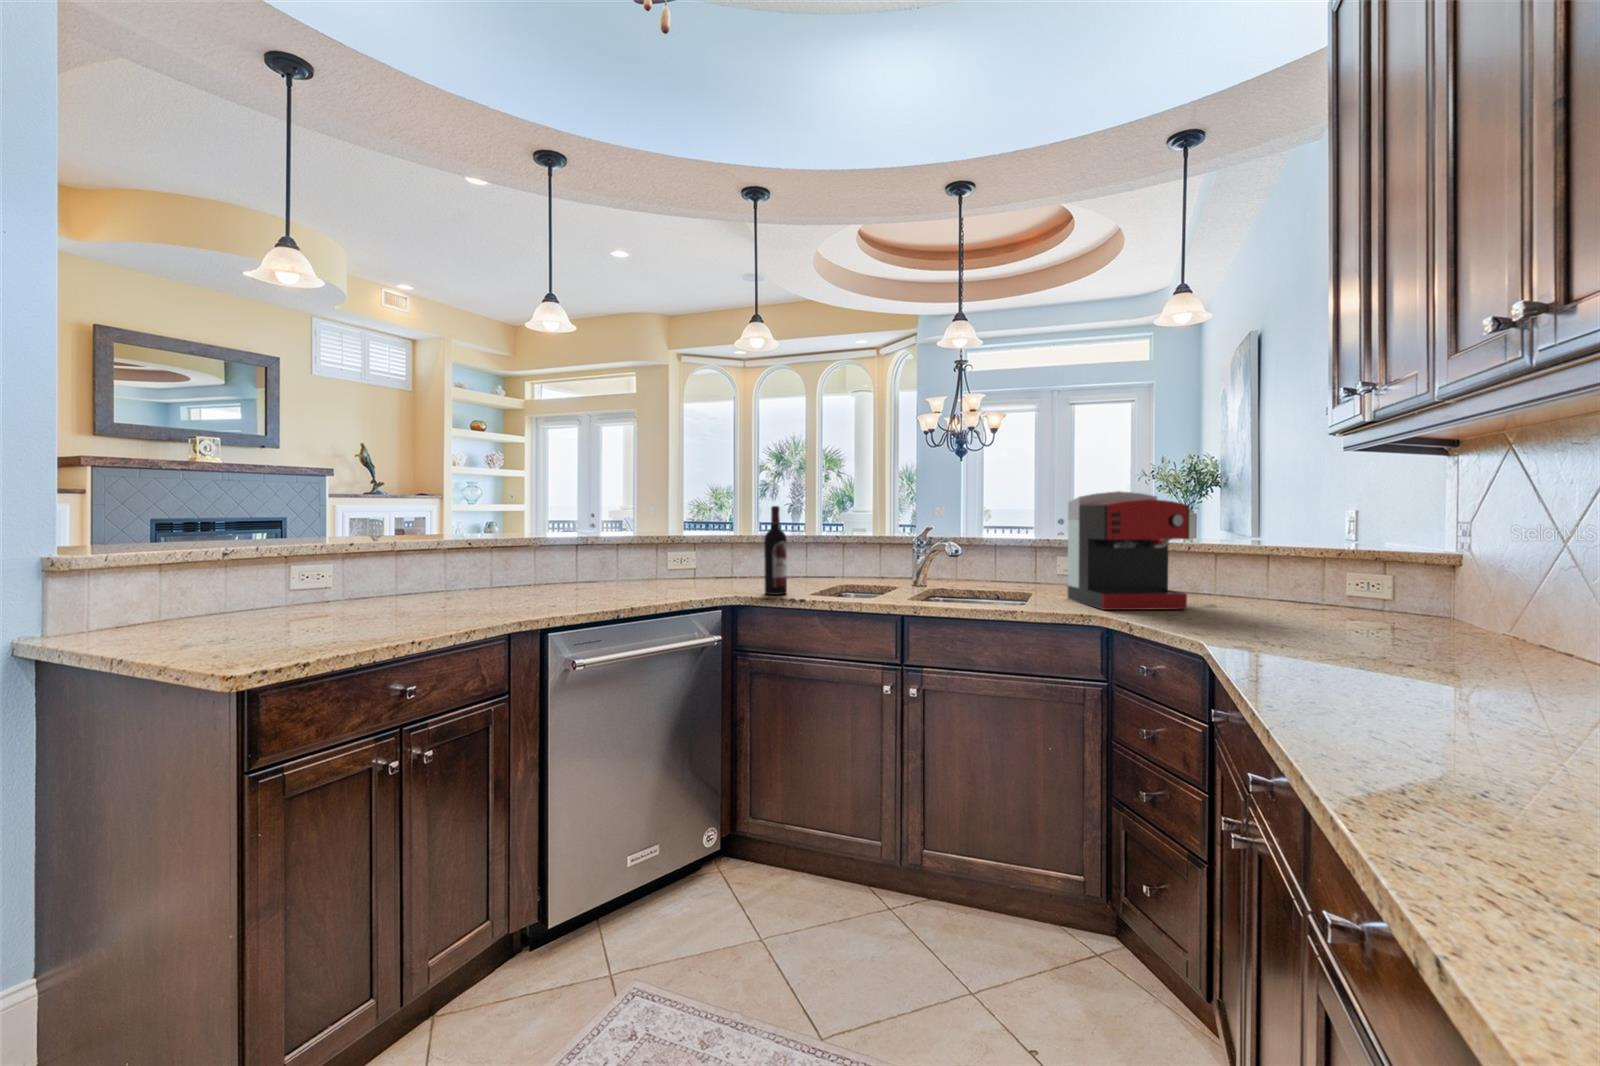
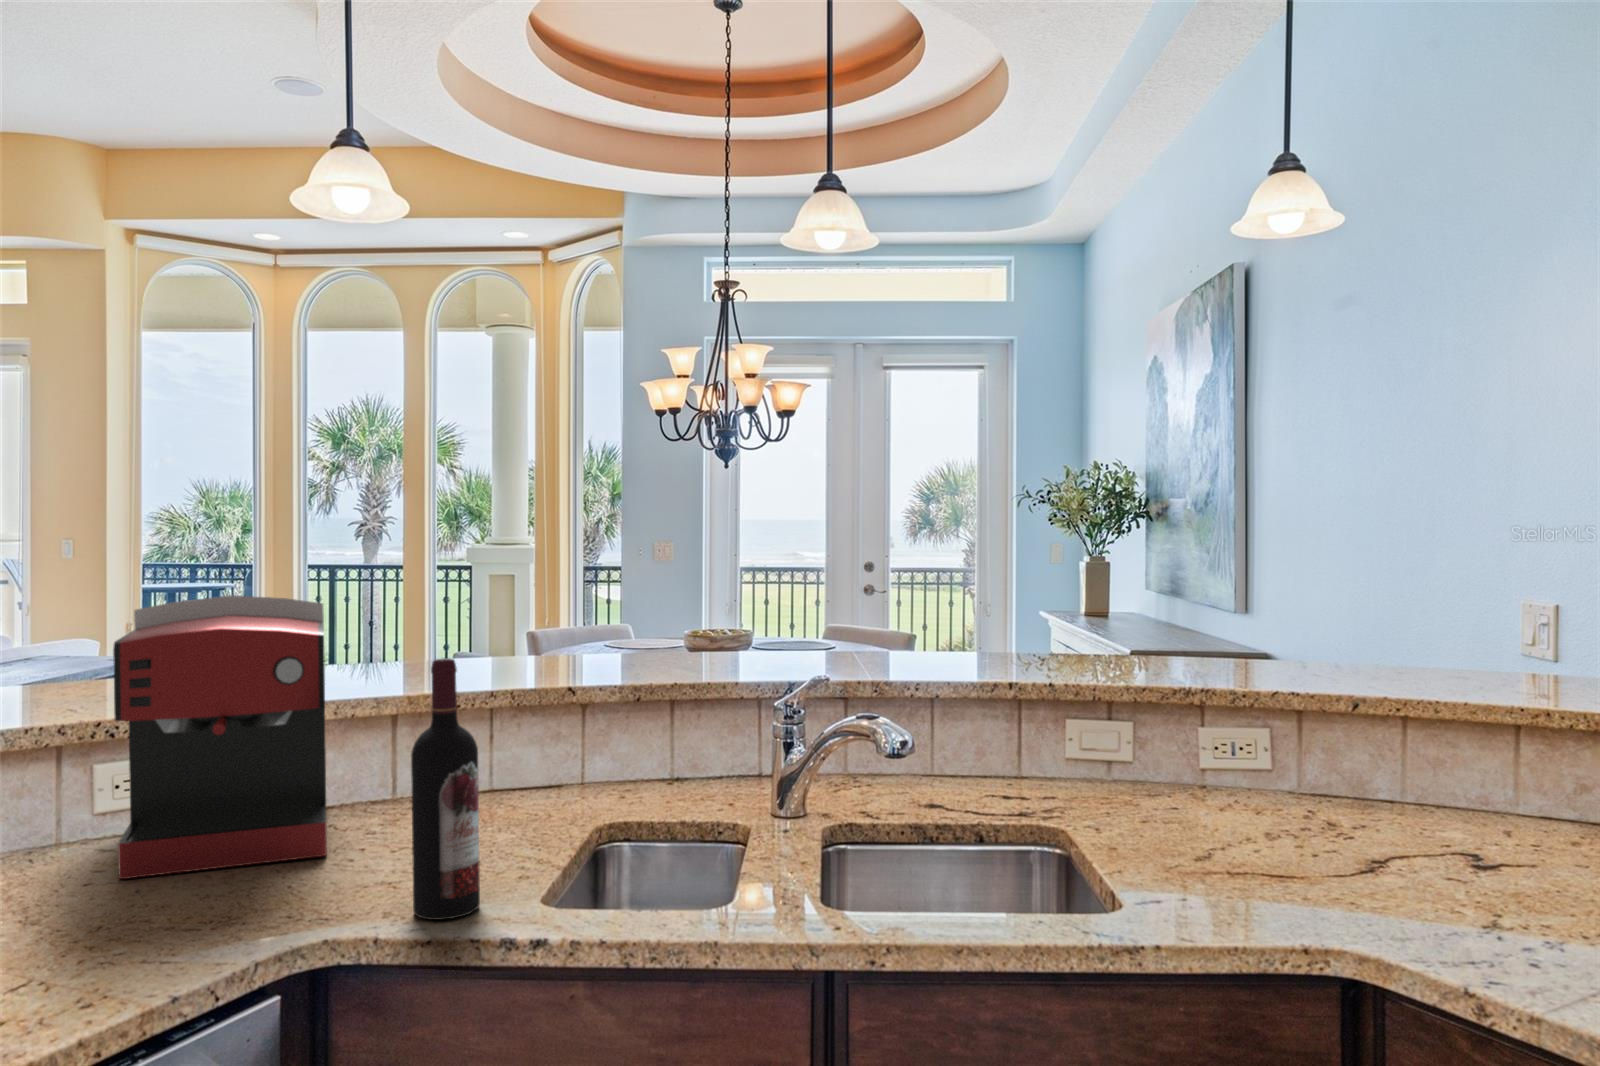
coffee maker: present [1067,491,1190,610] -> present [113,595,327,879]

